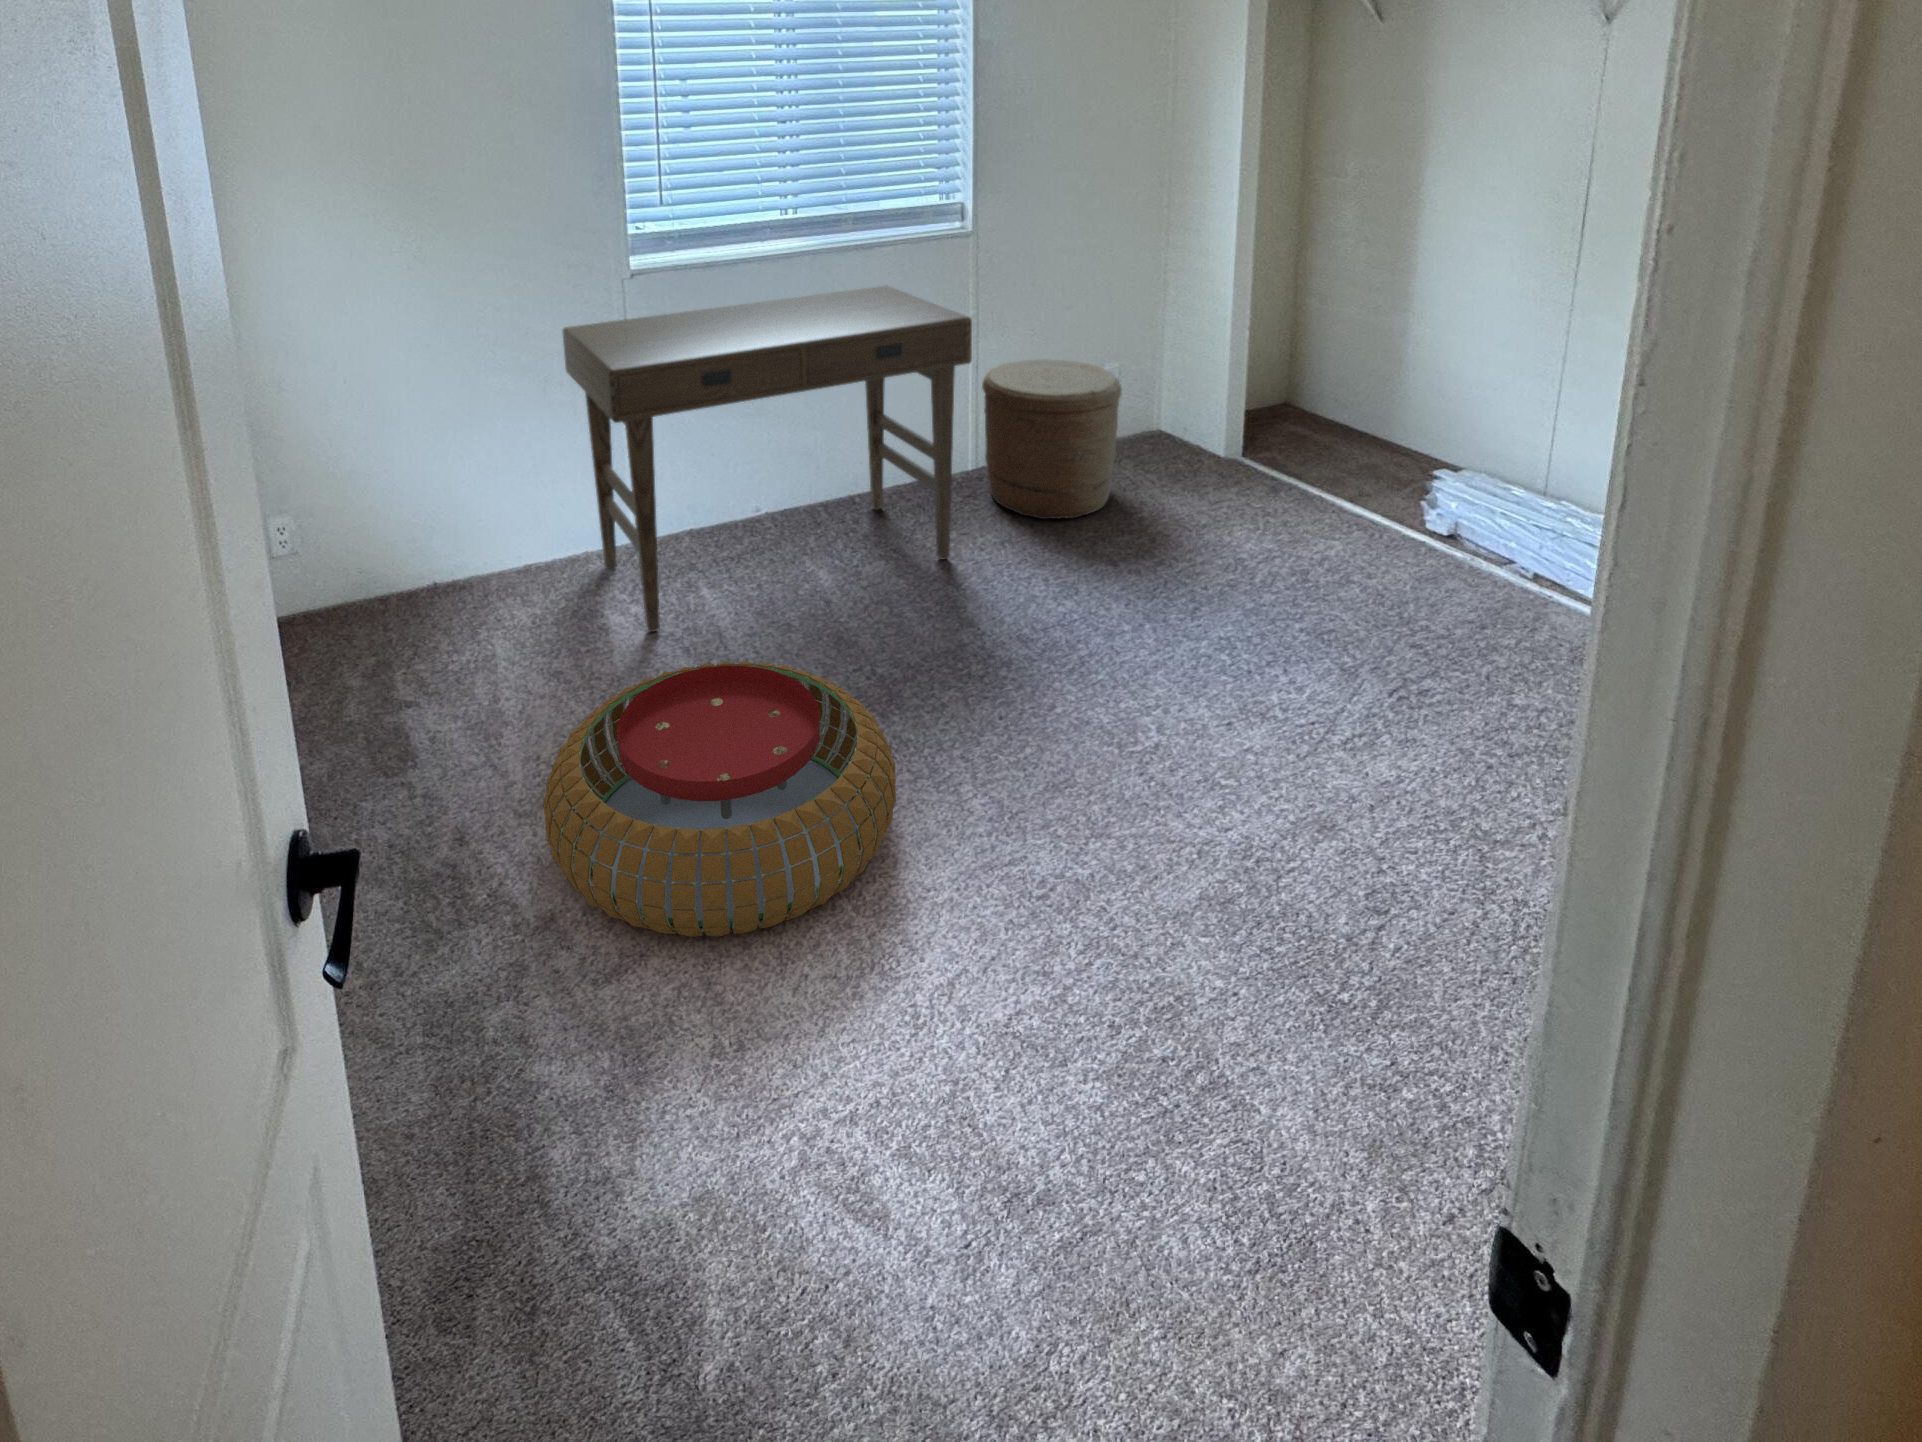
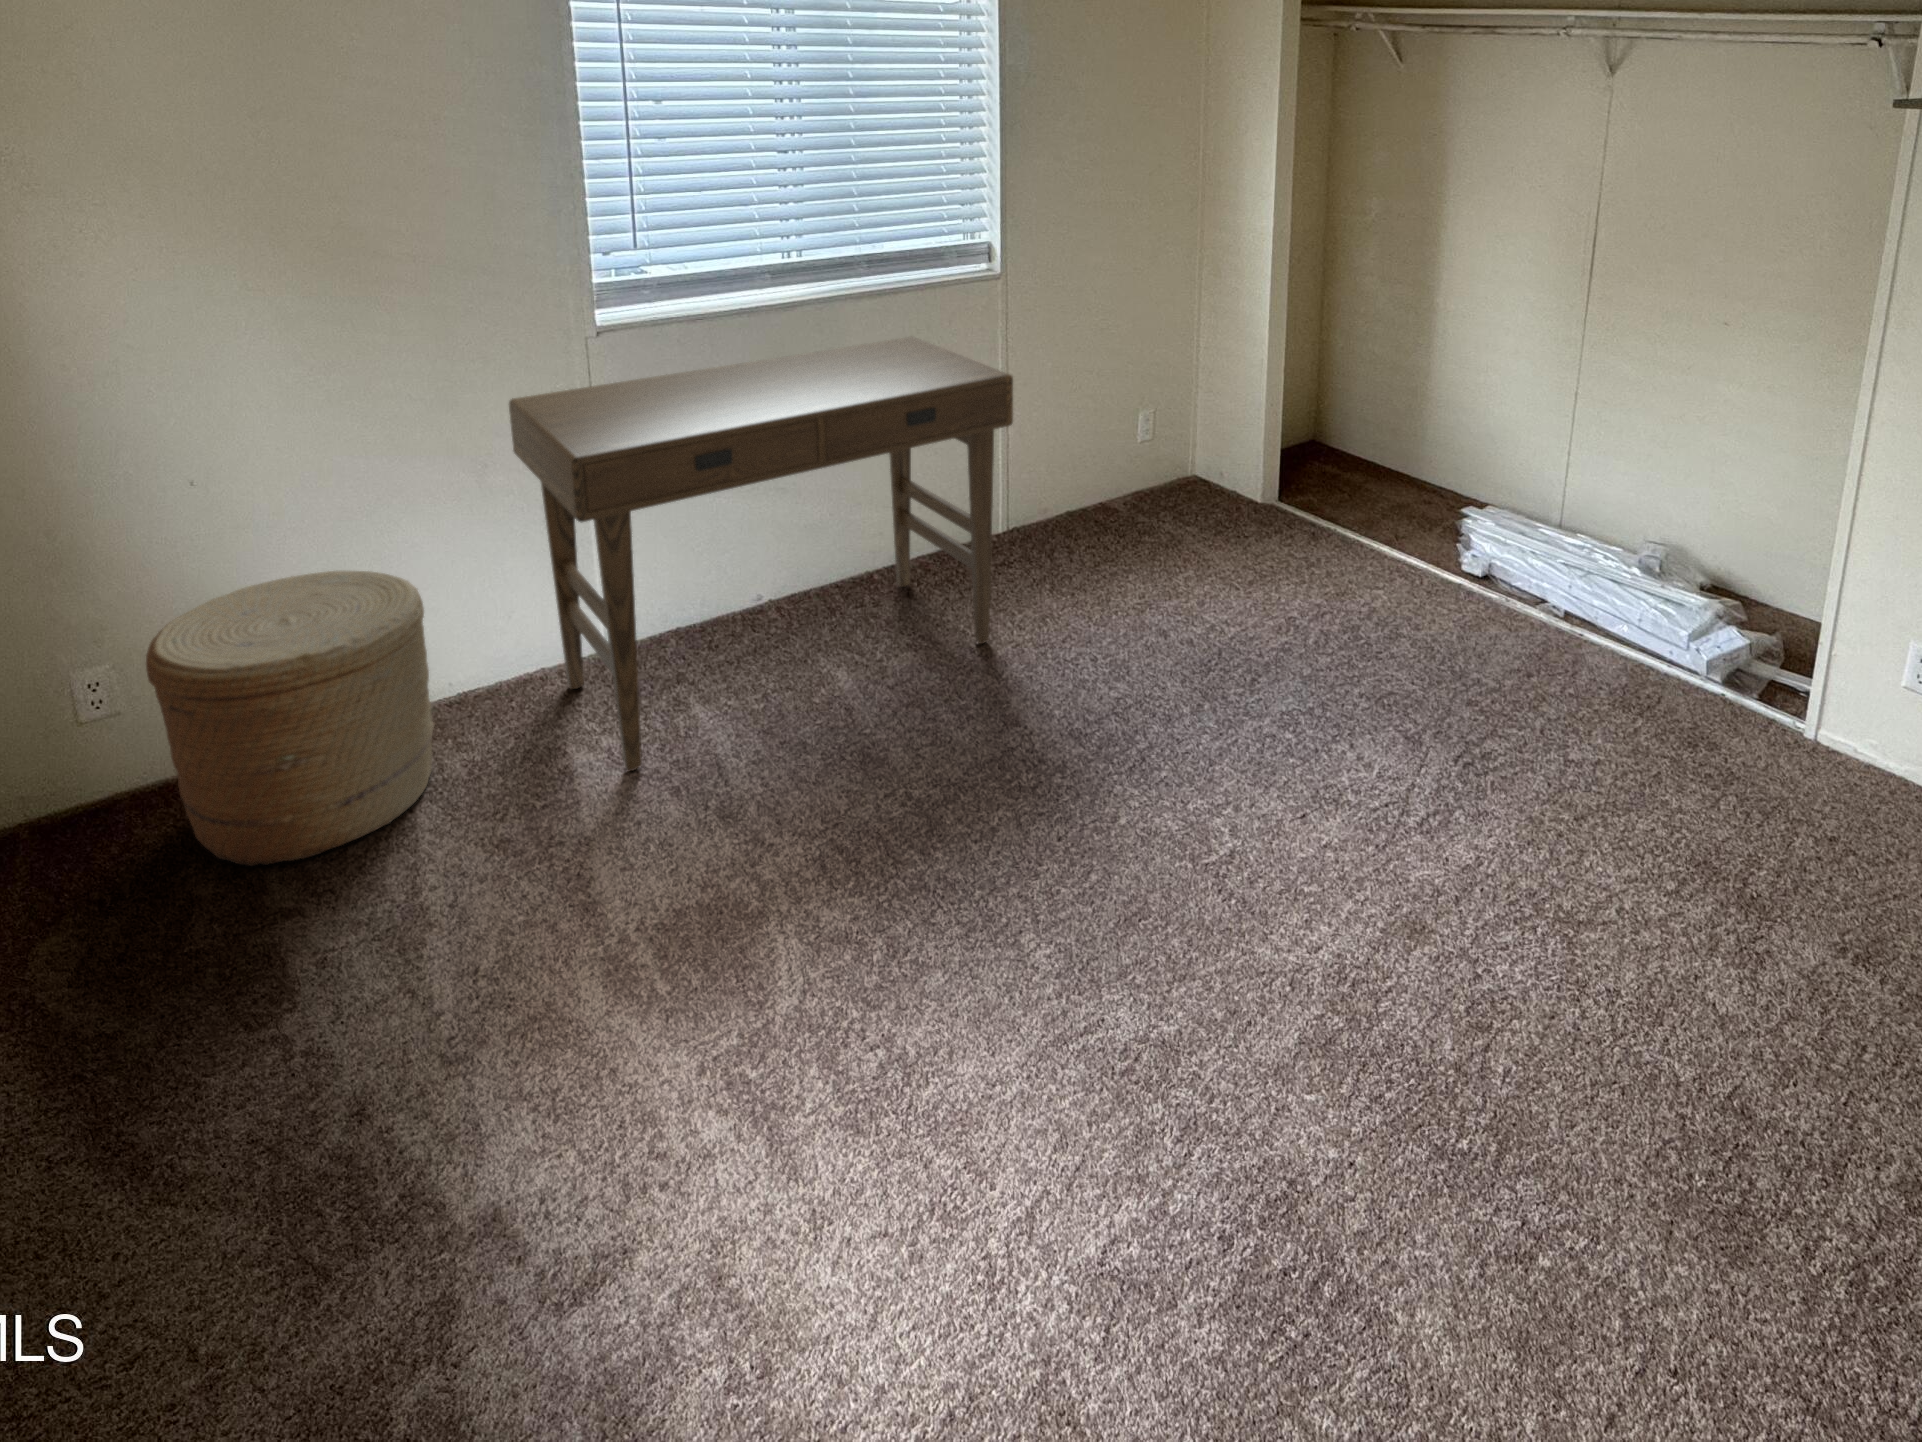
woven basket: present [982,359,1122,519] -> present [146,571,435,866]
pouf: present [543,661,896,937] -> none [479,813,951,1220]

